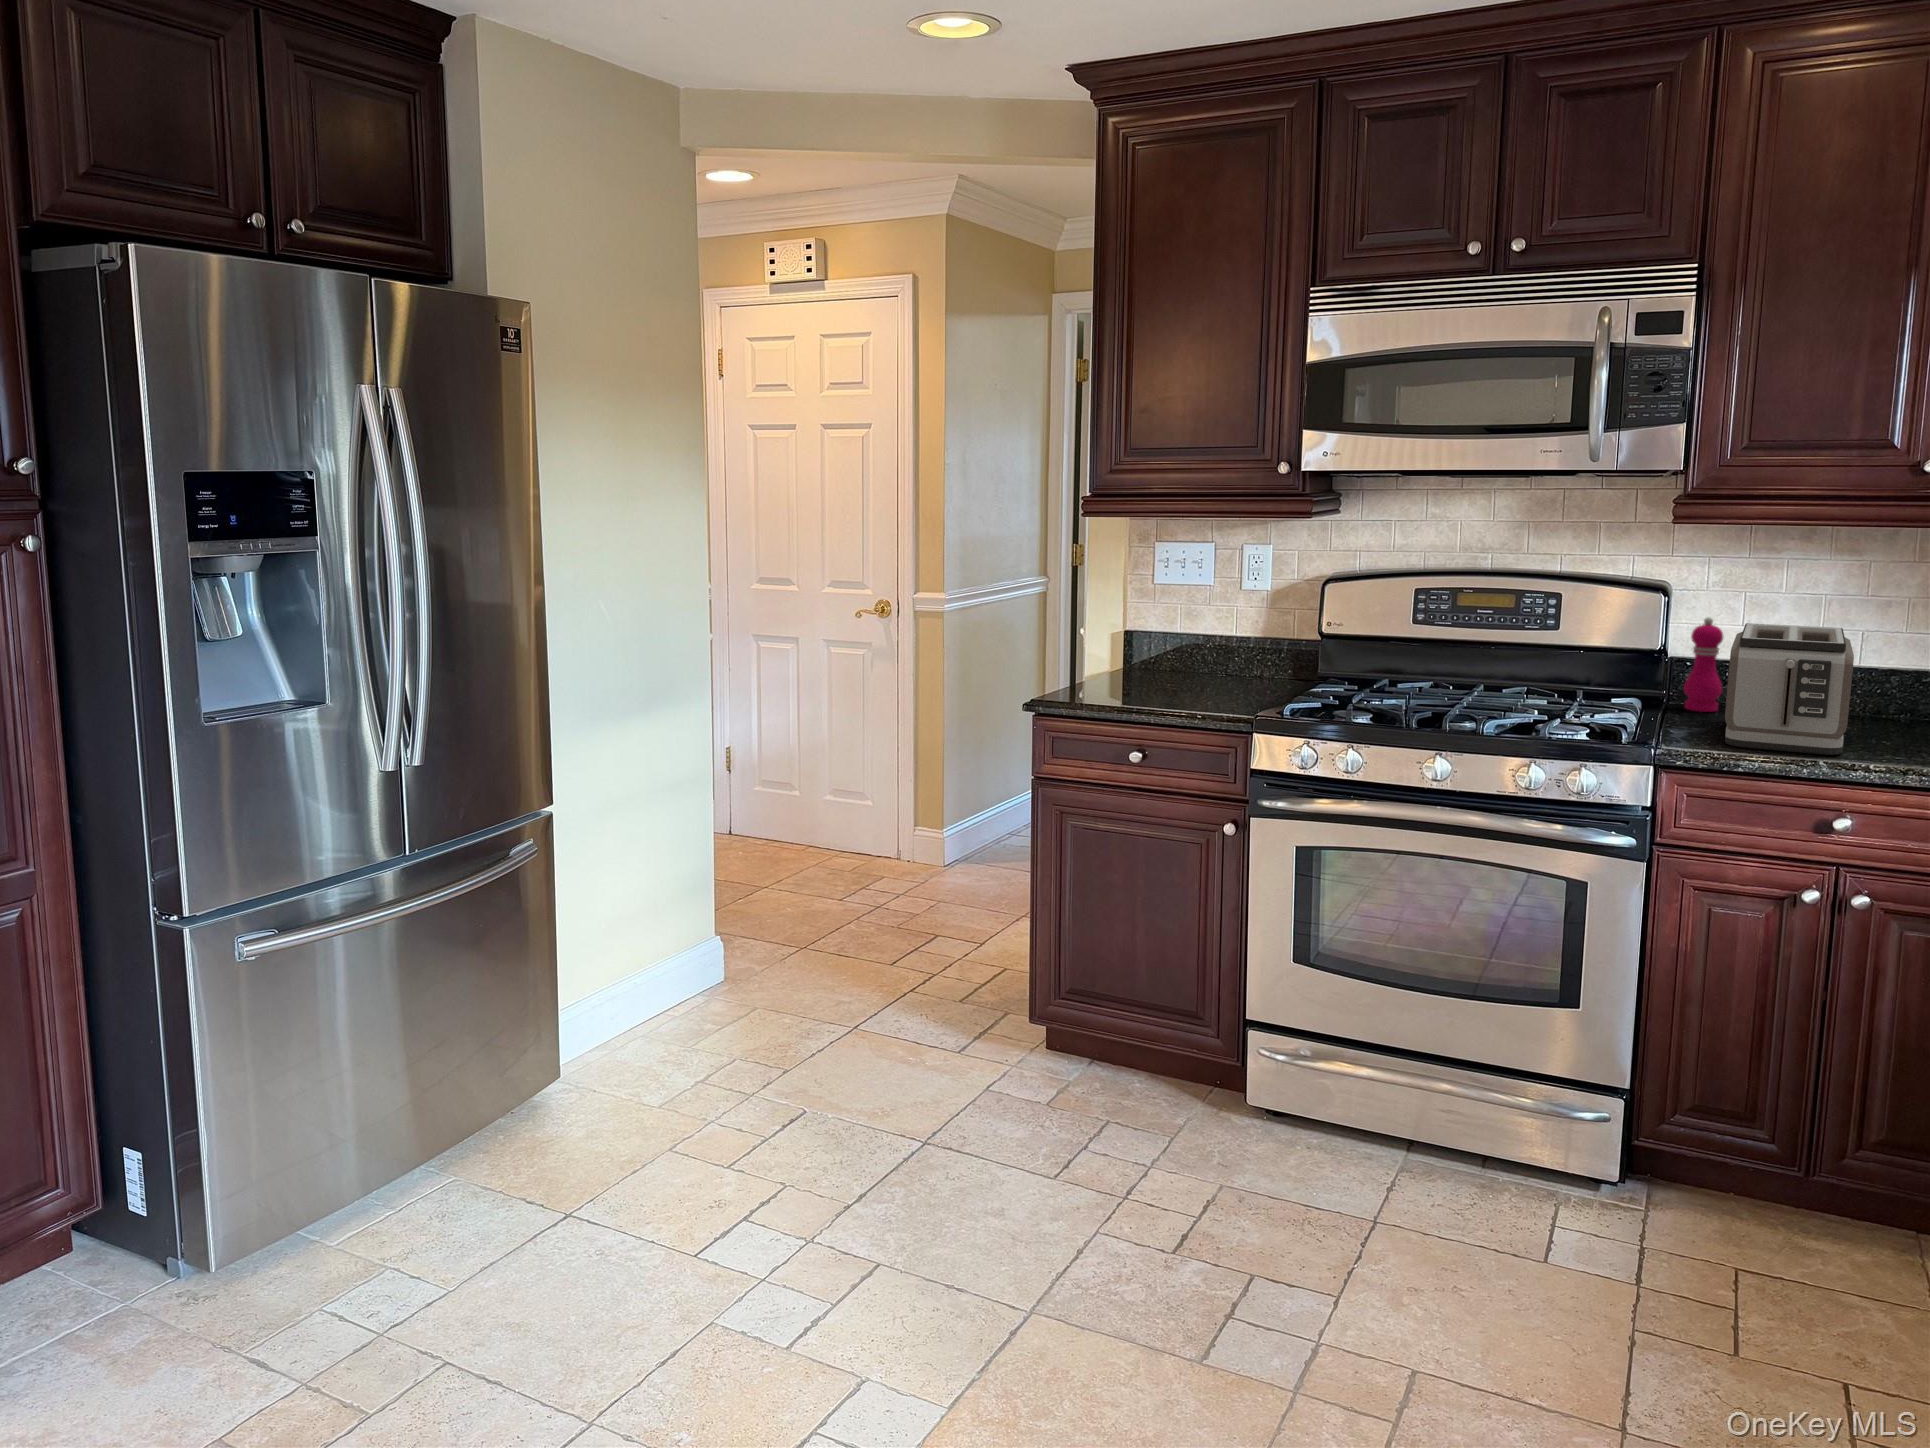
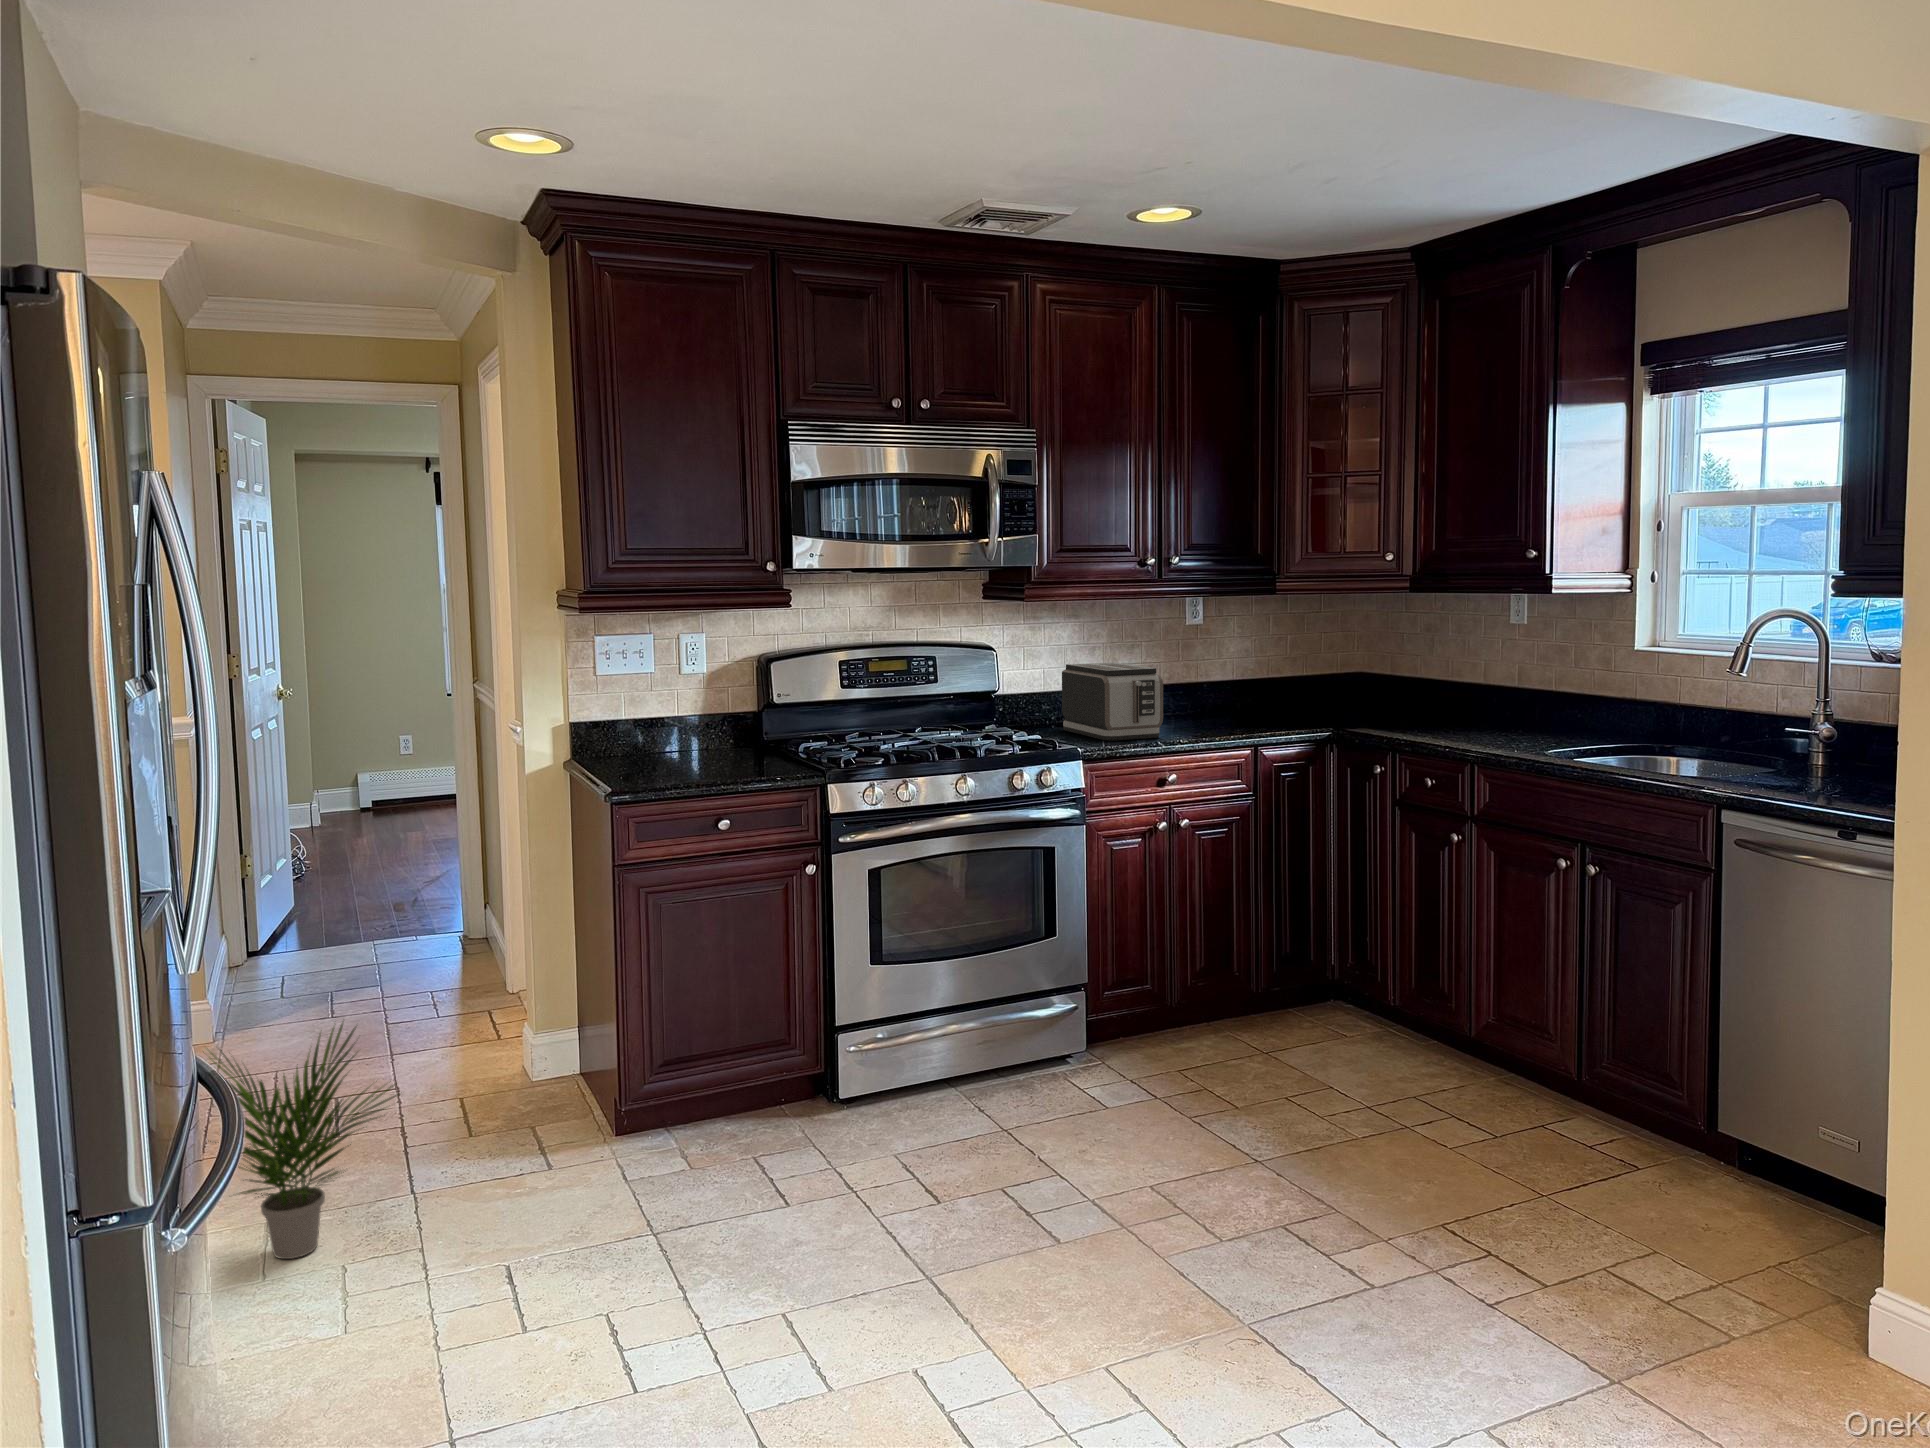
pepper mill: present [1684,617,1723,712] -> none [1018,664,1040,728]
potted plant: none [635,852,806,1042] -> present [210,1023,397,1259]

